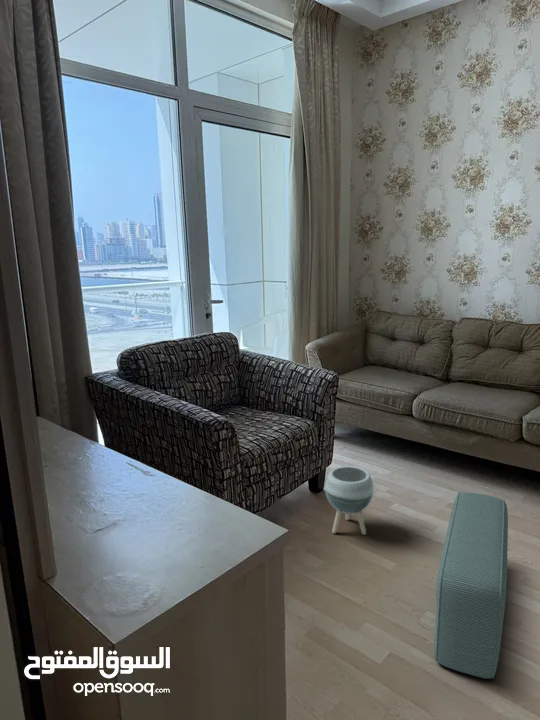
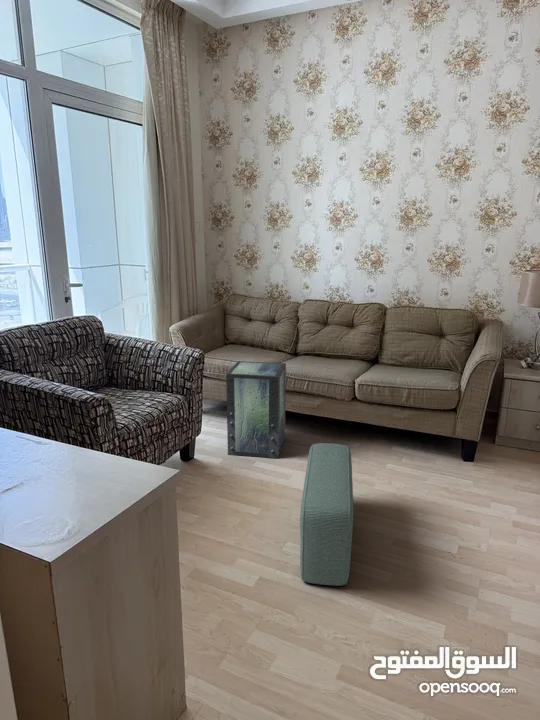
storage box: none [361,386,433,500] -> present [226,361,286,458]
planter: present [325,466,374,535] -> none [198,432,241,494]

